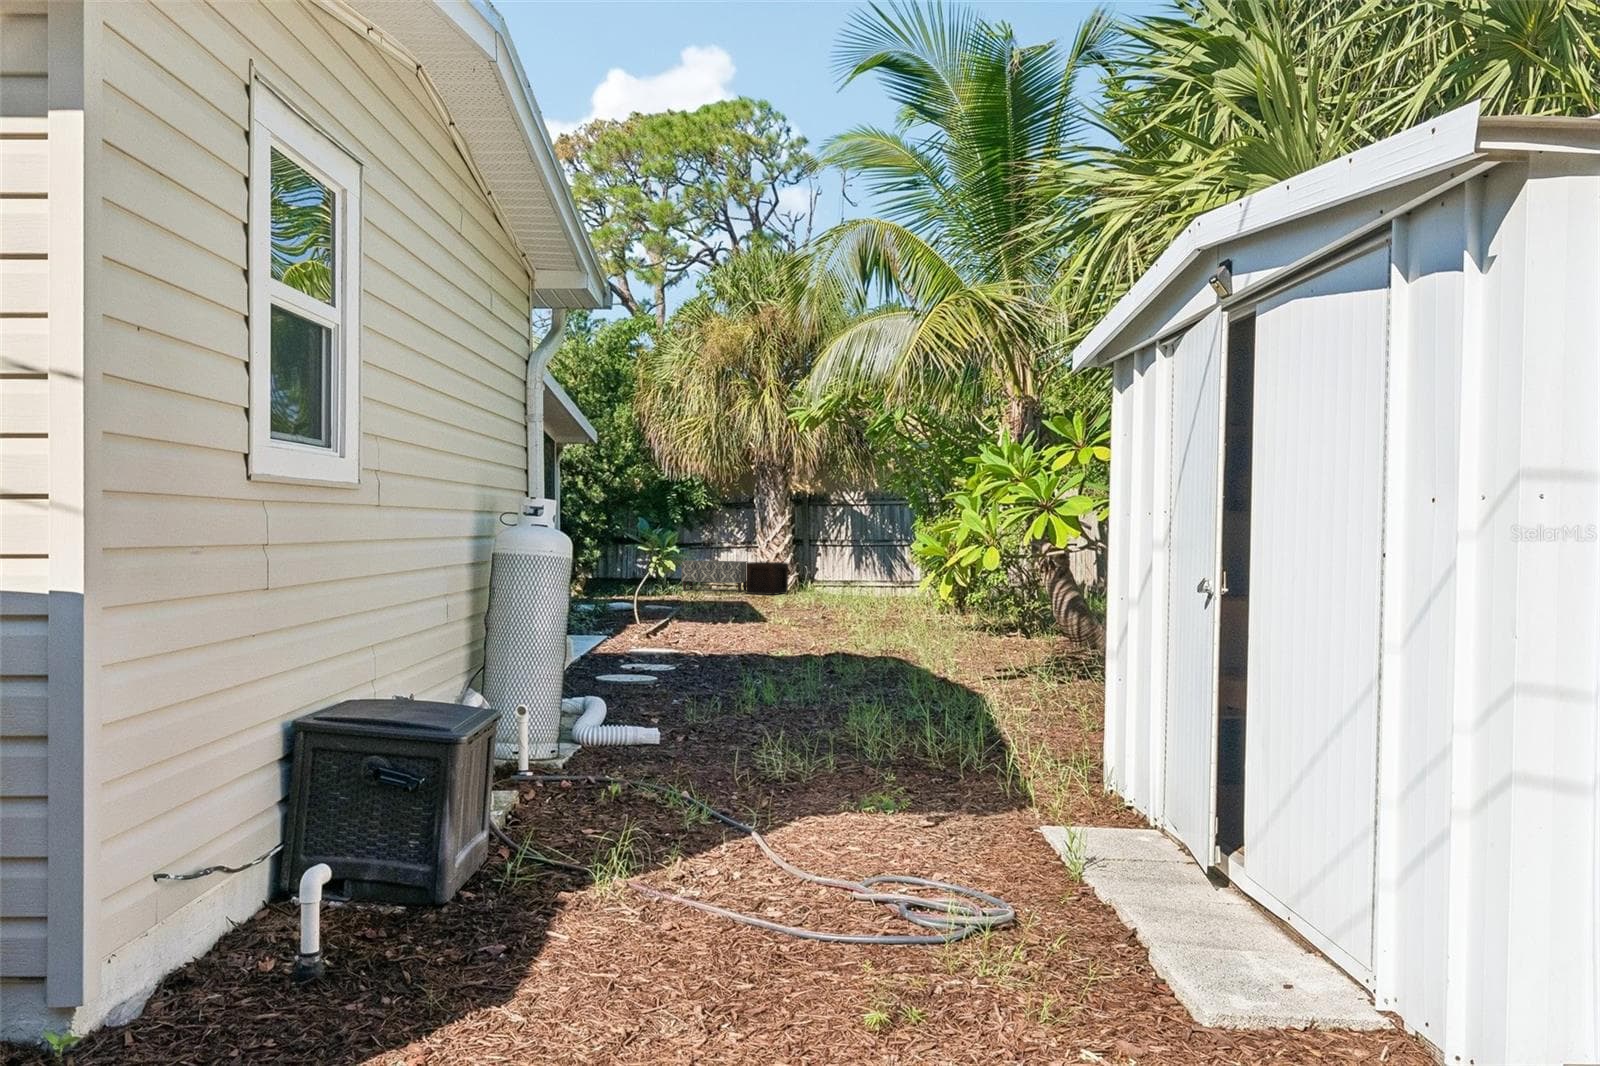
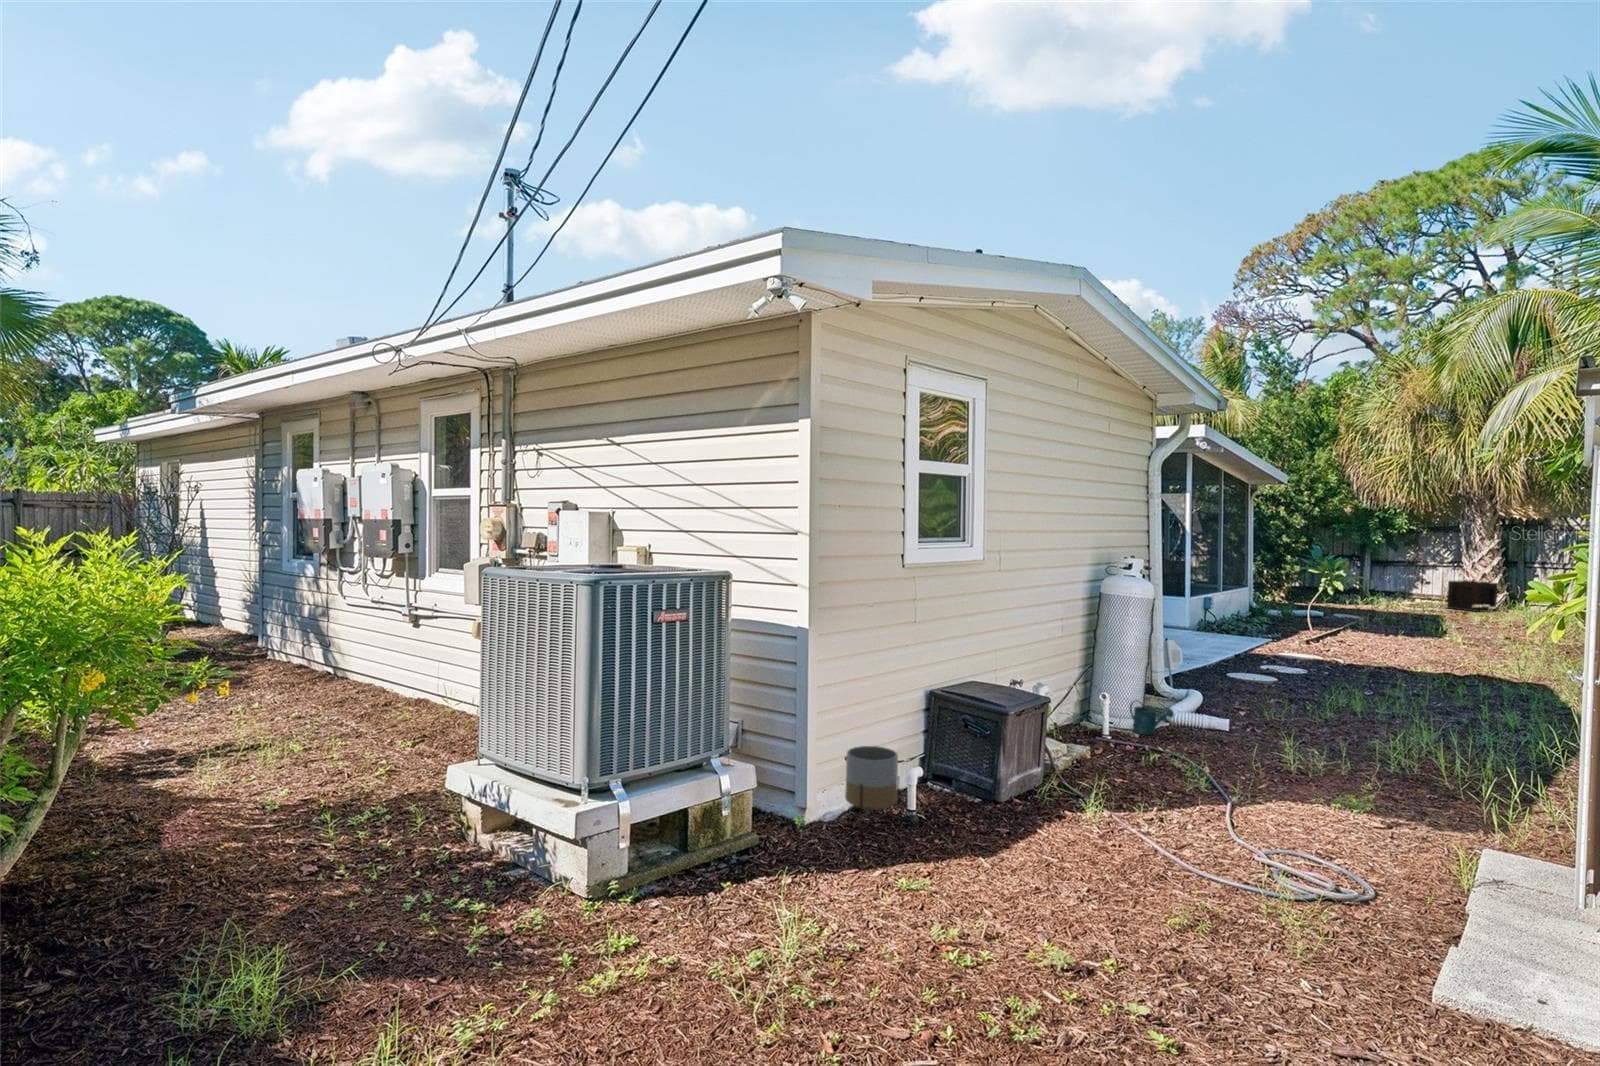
bench: present [681,560,747,592] -> none [1382,575,1455,606]
watering can: none [540,717,610,766] -> present [1130,701,1174,735]
planter: none [161,847,285,1044] -> present [845,746,899,834]

